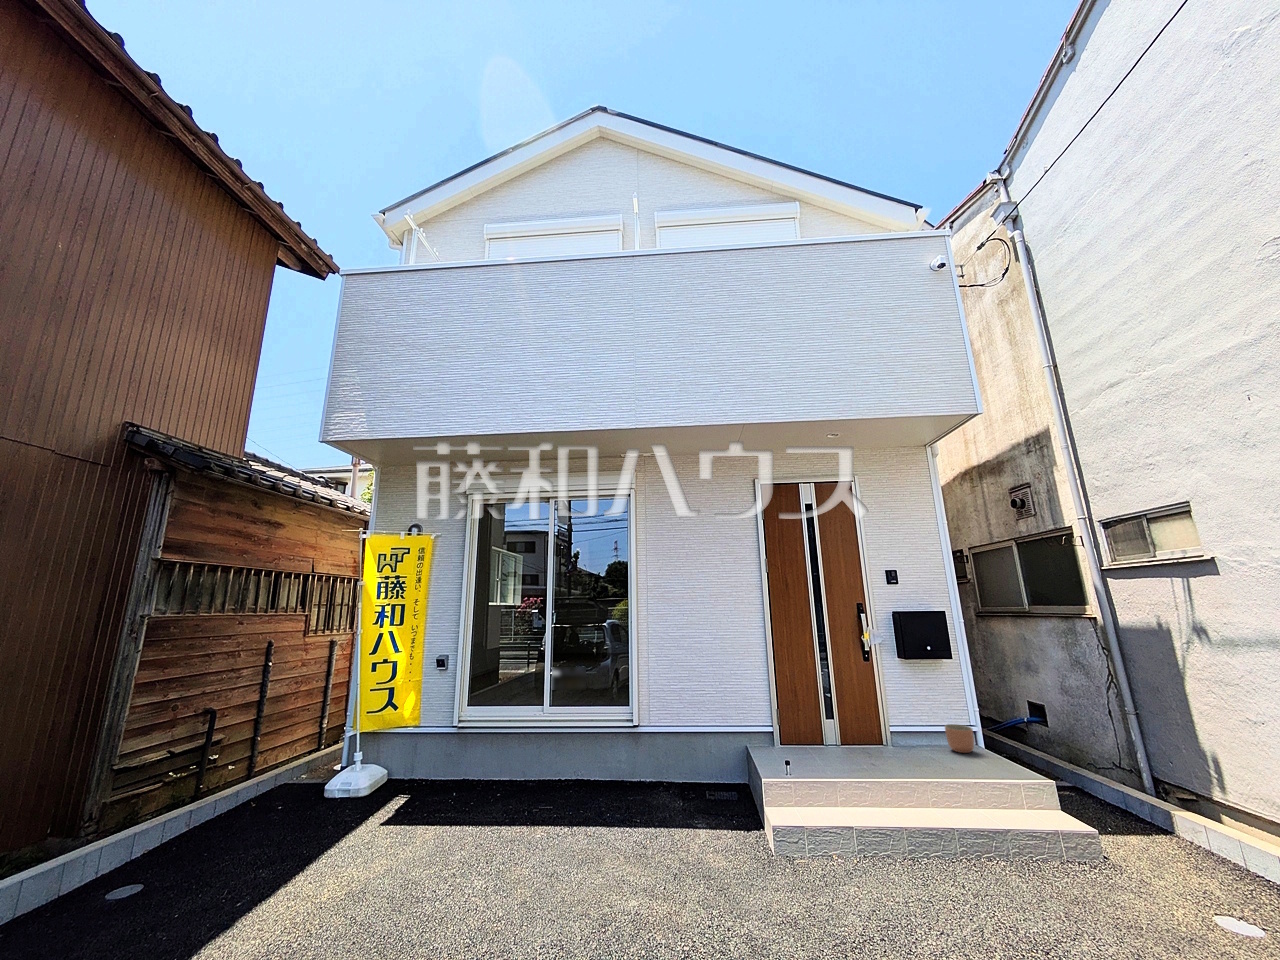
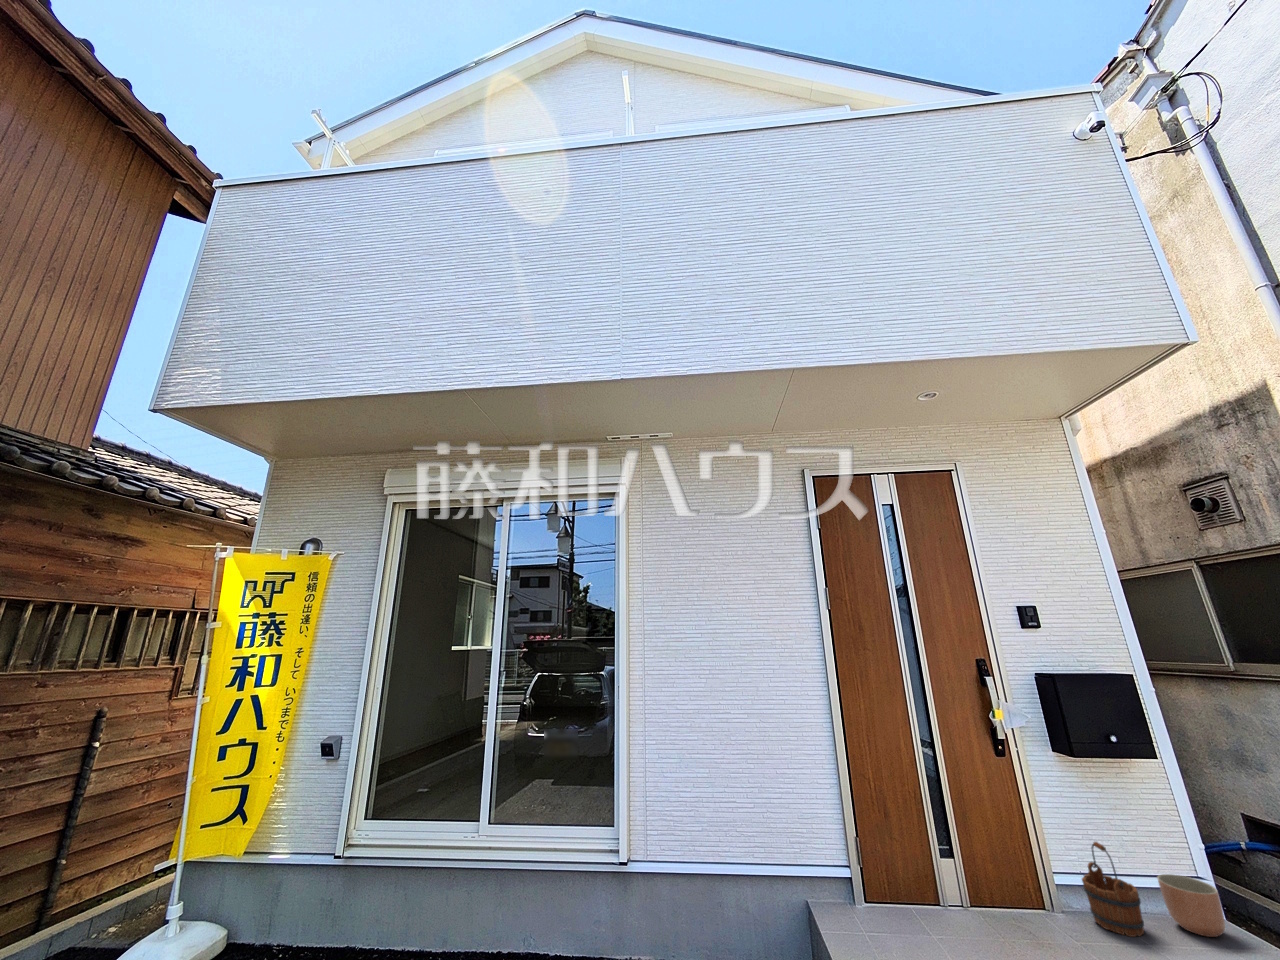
wooden bucket: none [903,707,932,754] -> present [1082,842,1144,937]

